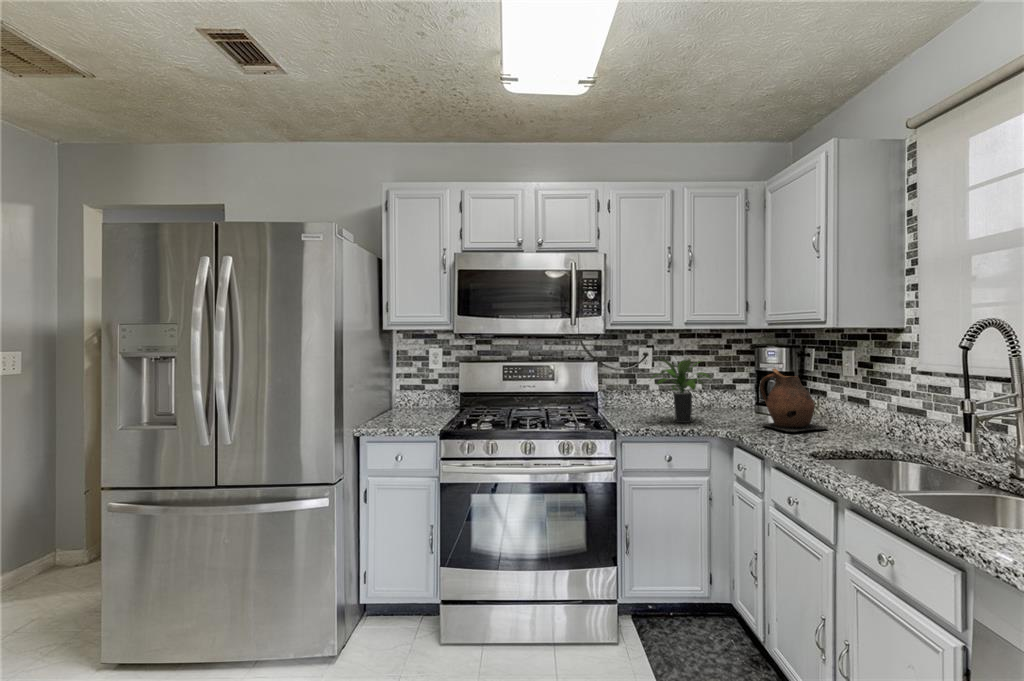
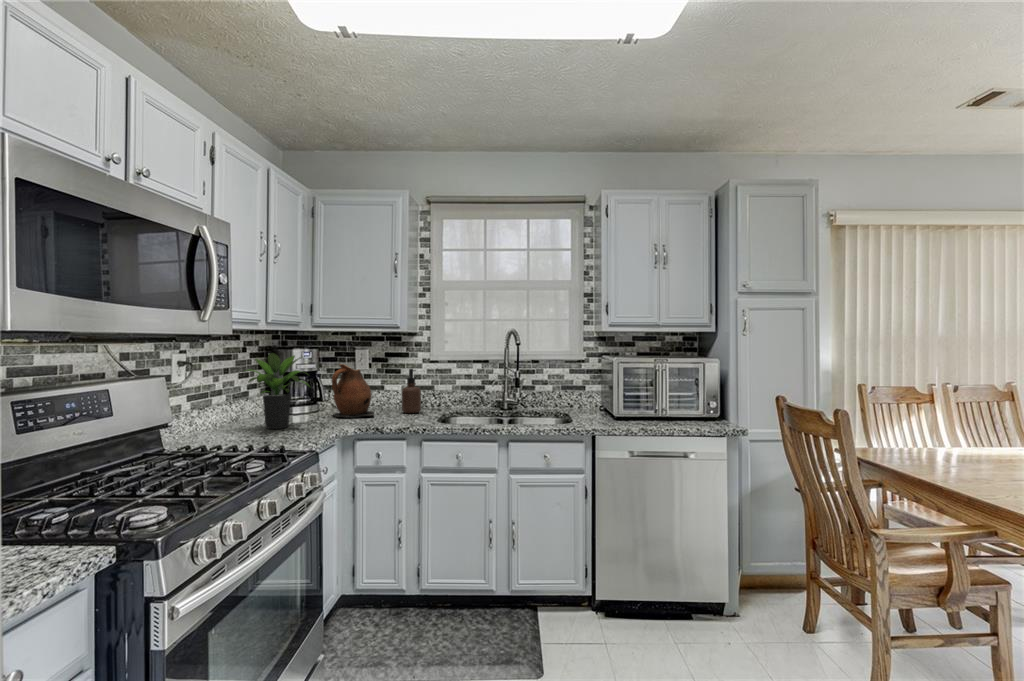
soap dispenser: none [850,381,884,443] -> present [402,369,421,413]

